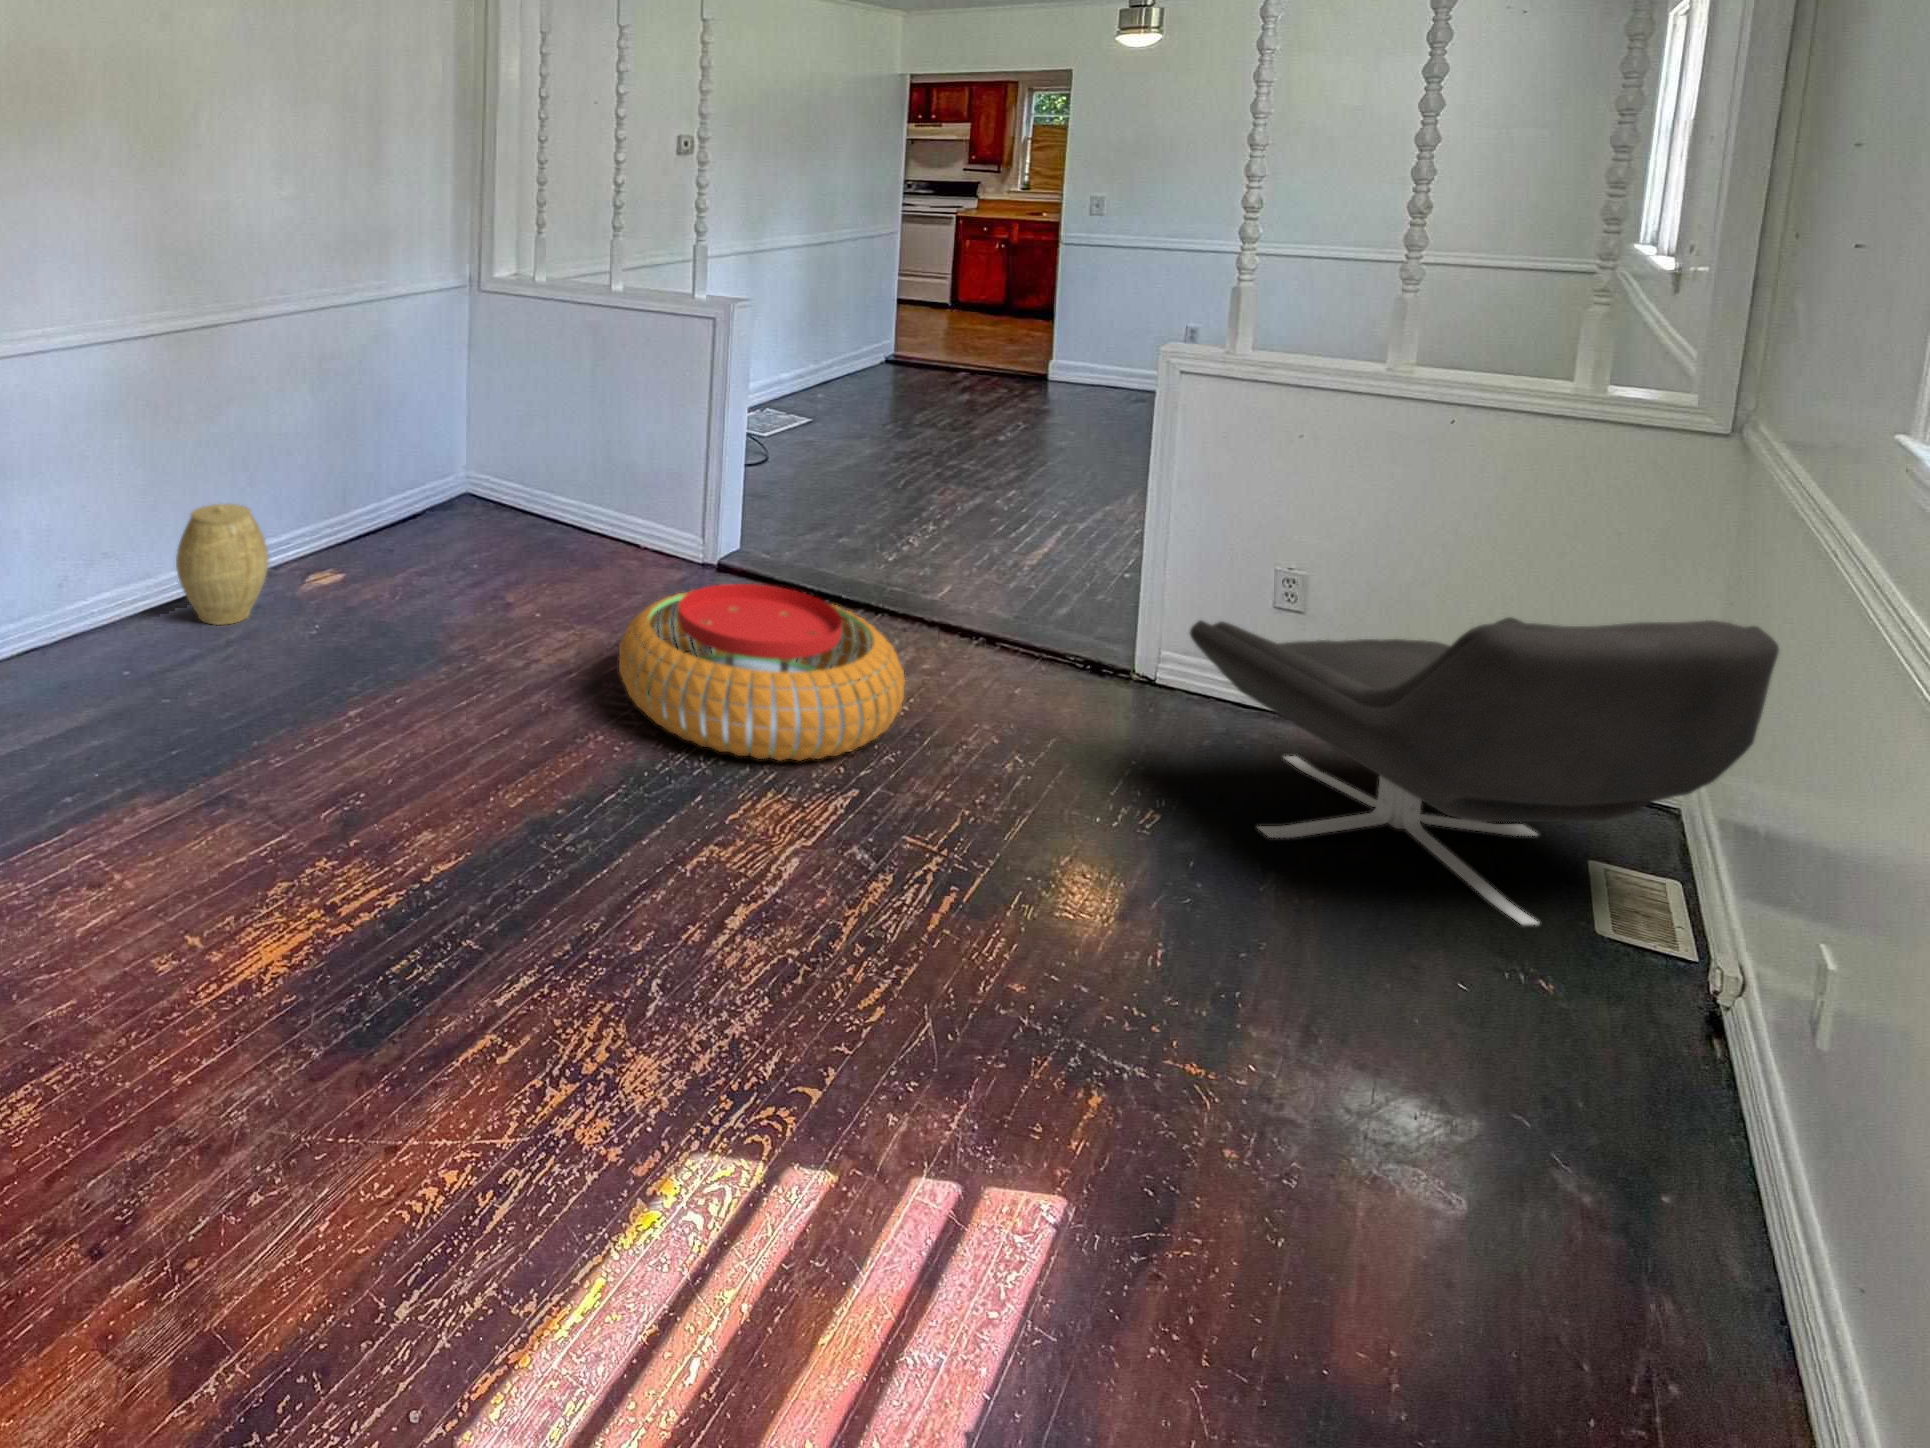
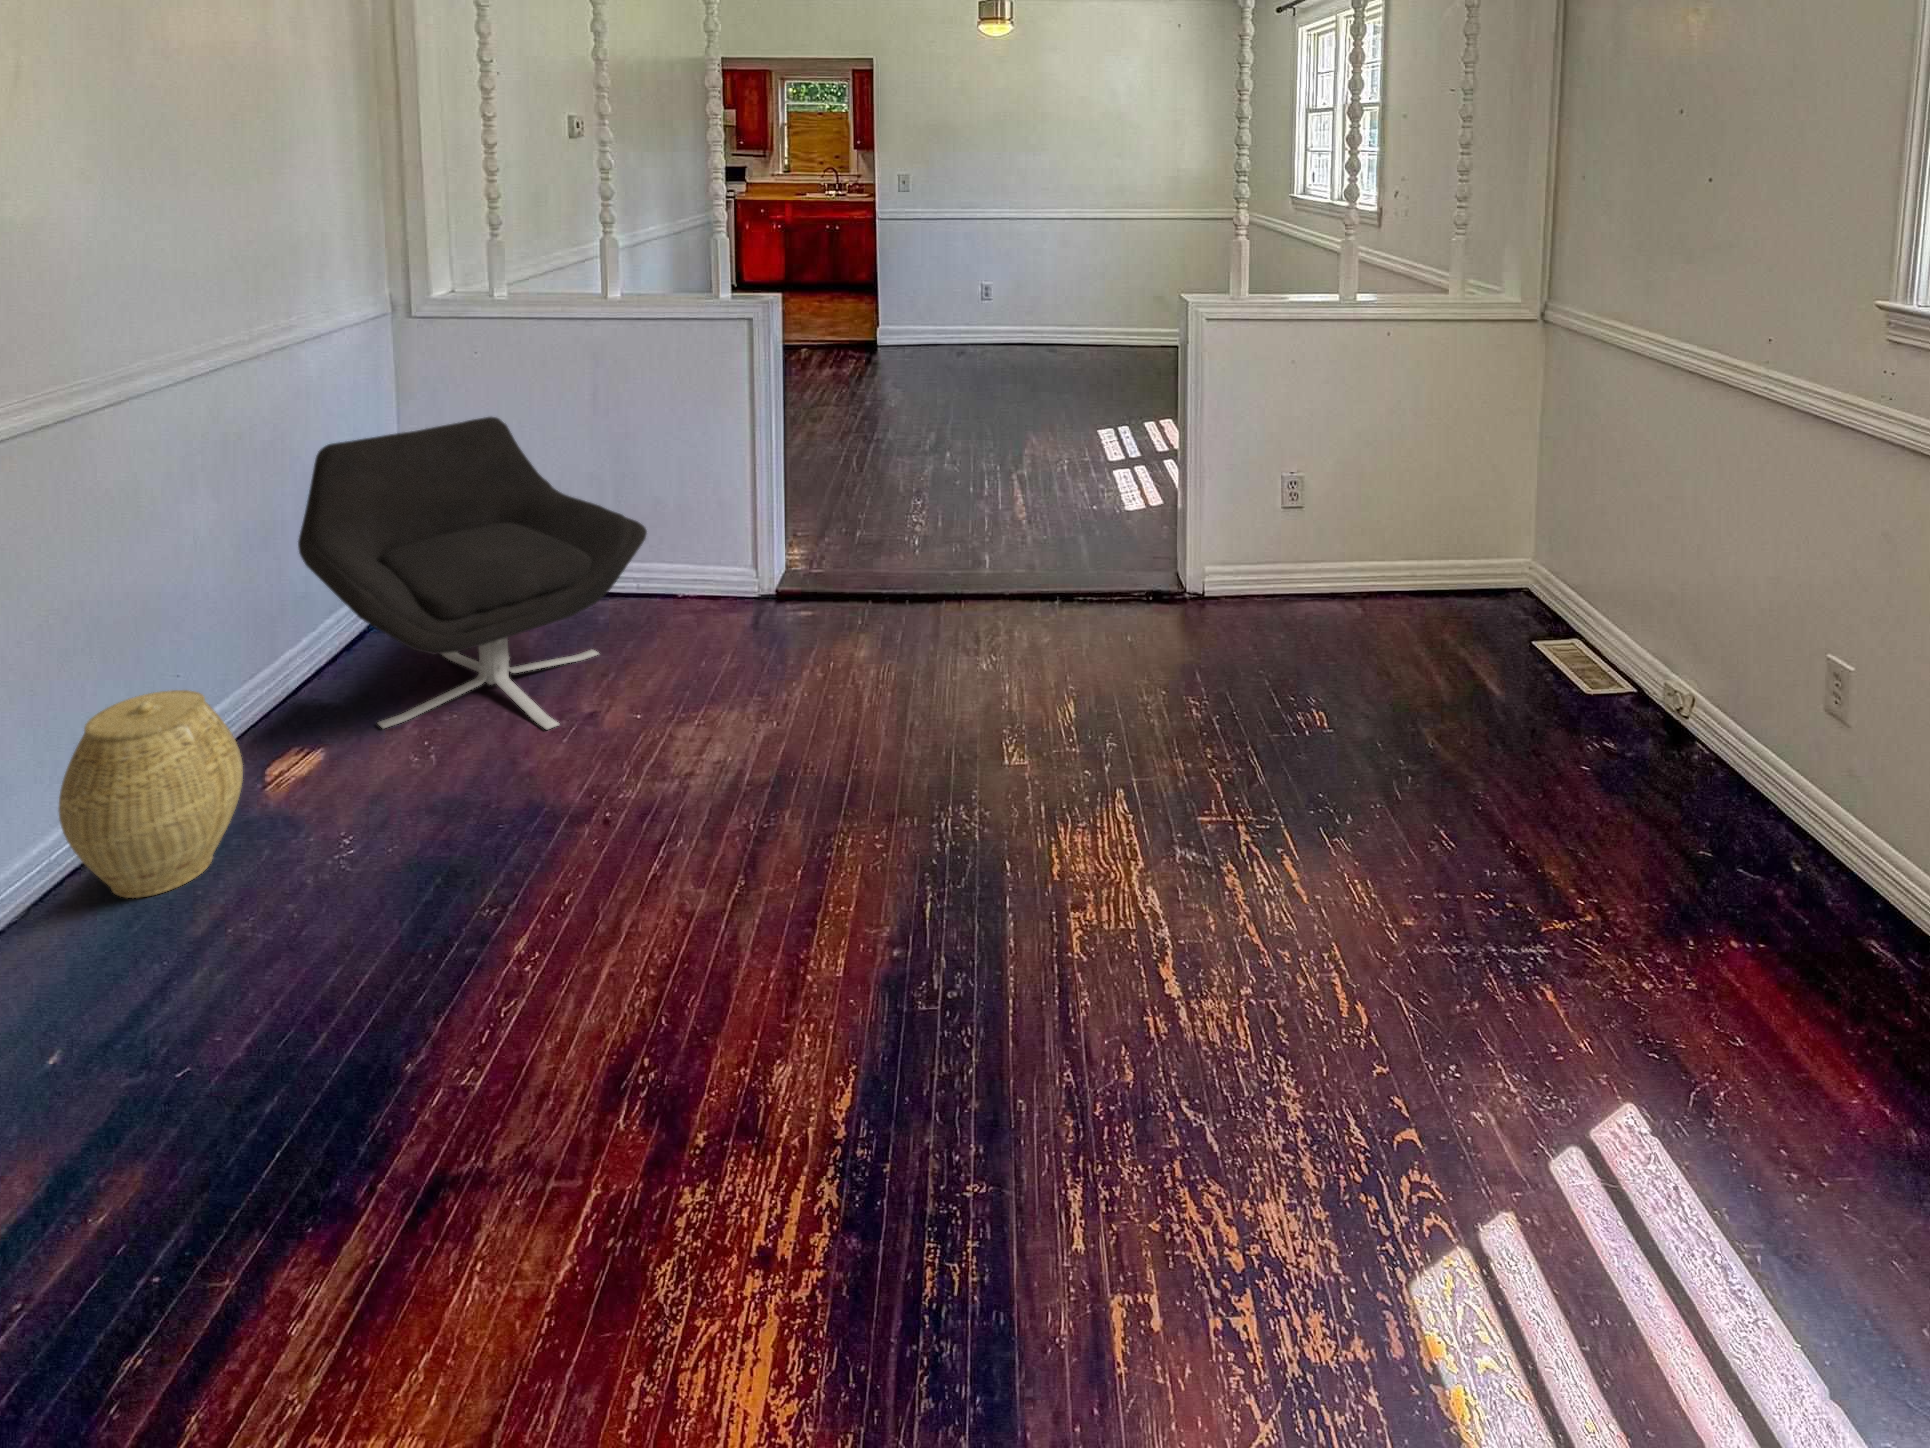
pouf: present [619,584,905,760] -> none [809,598,1104,798]
lounge chair: present [1190,617,1779,925] -> present [298,417,647,729]

